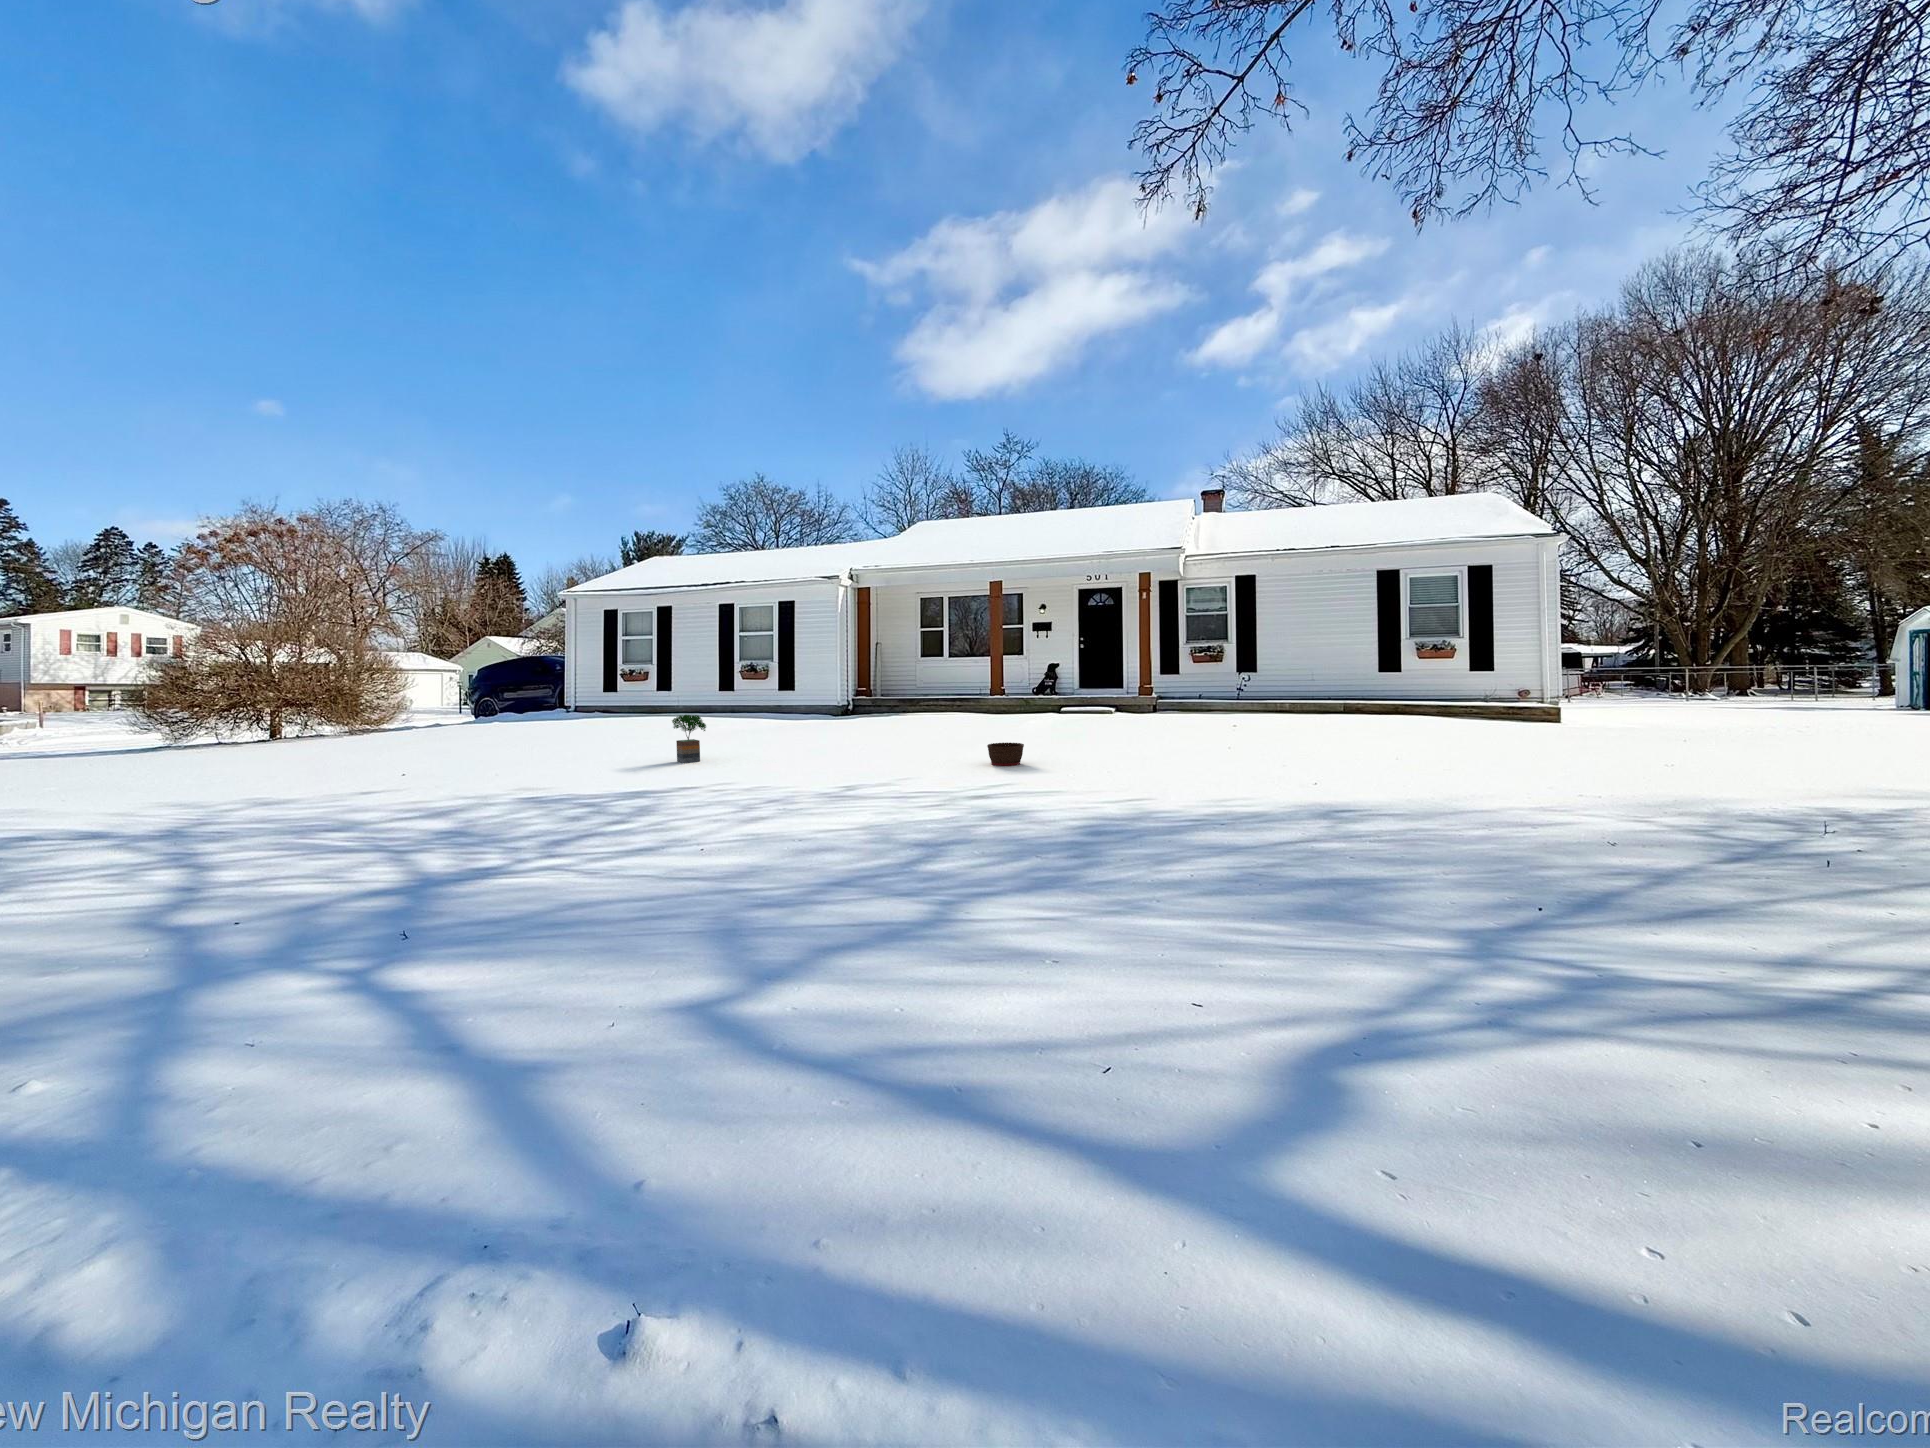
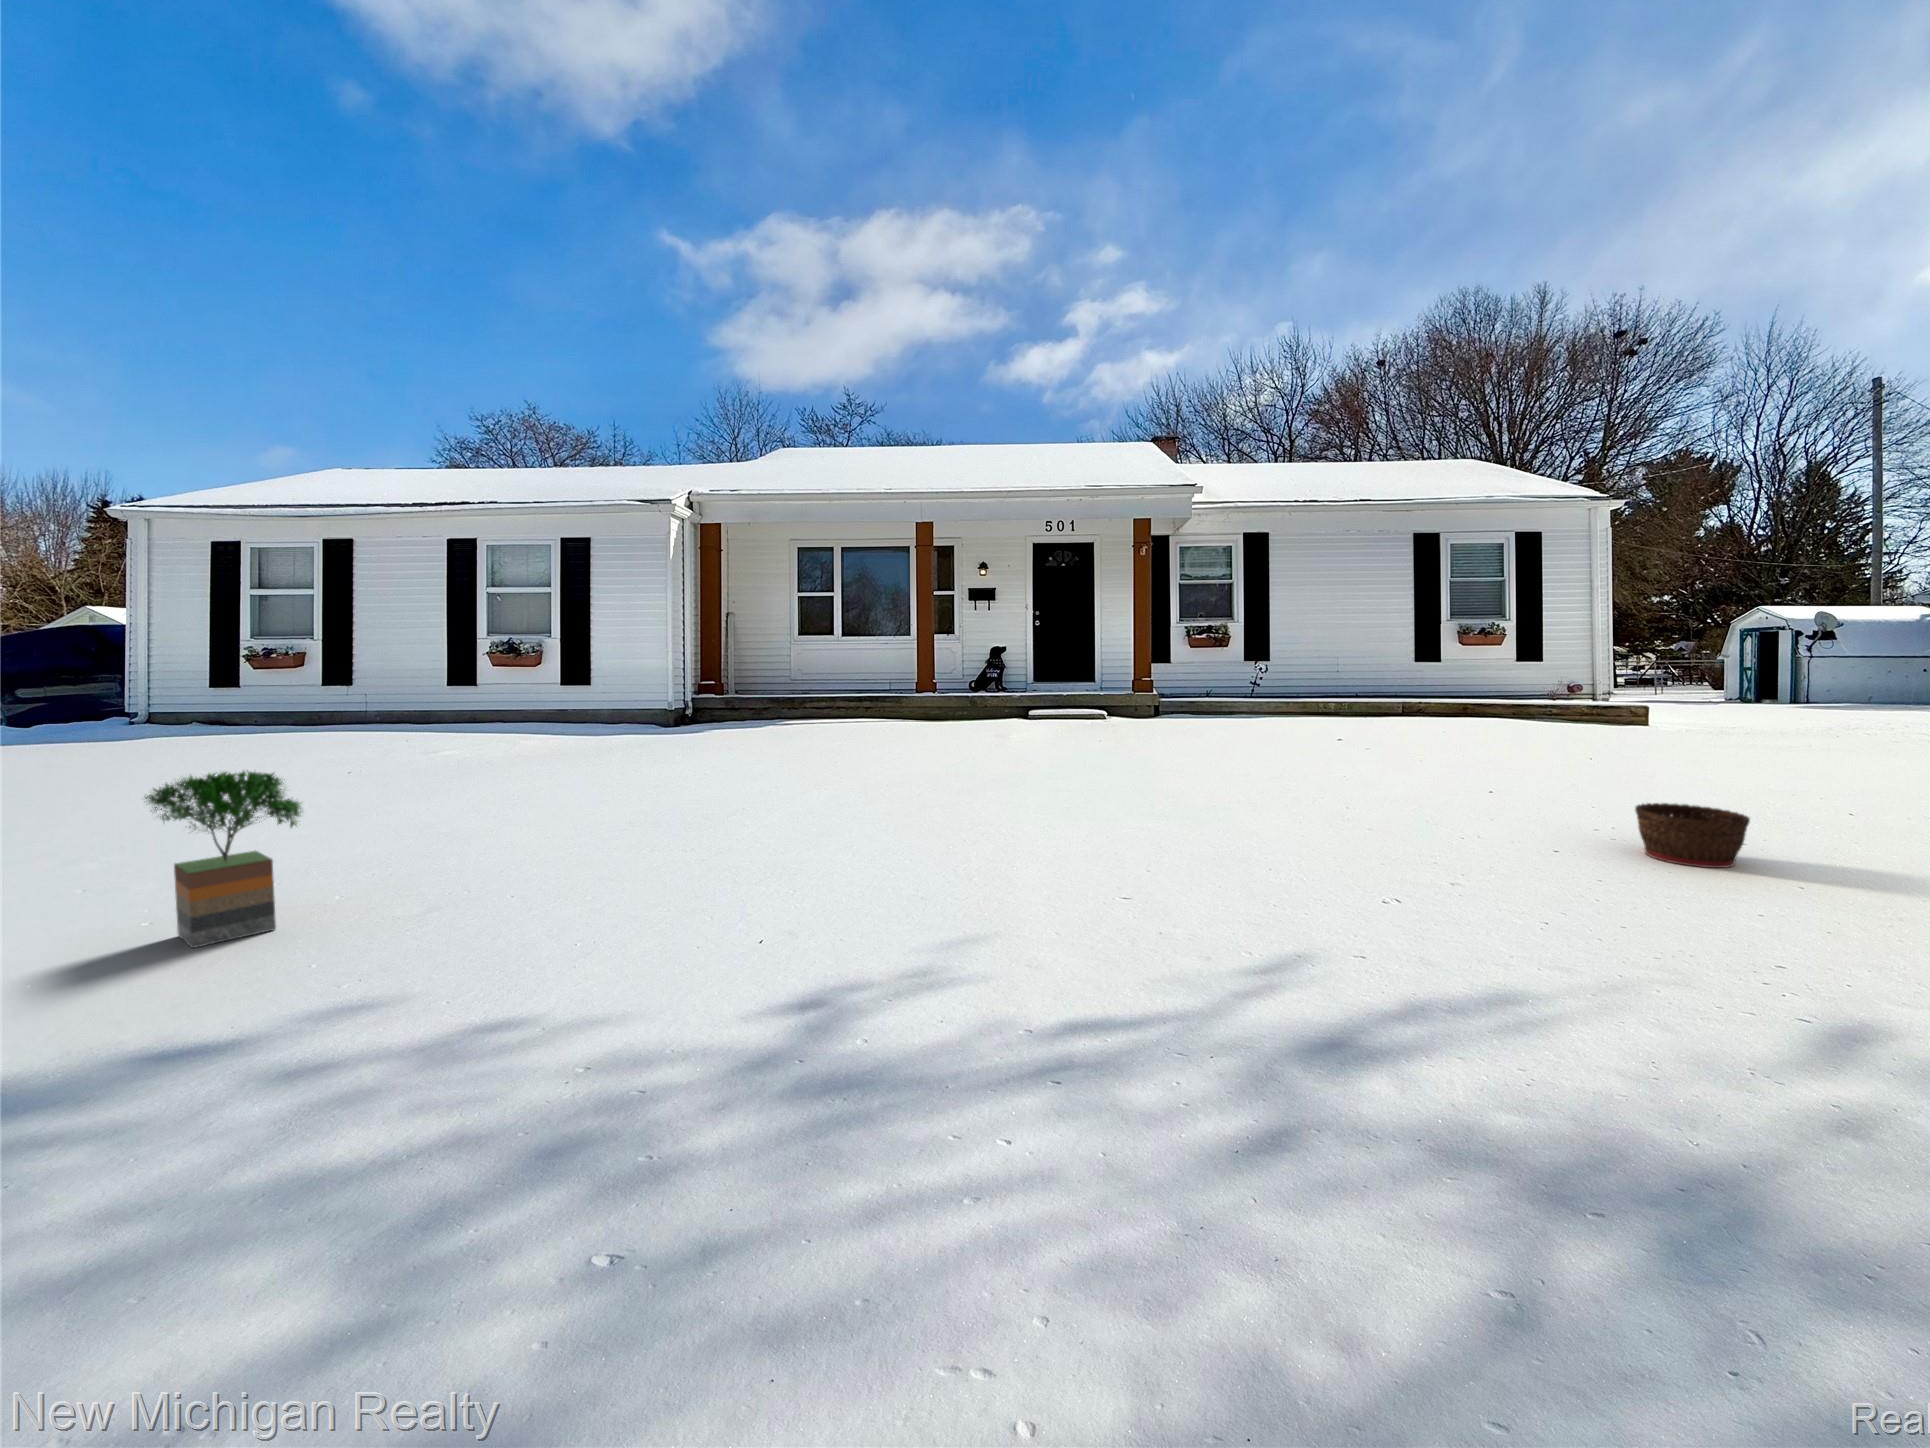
basket: present [987,743,1024,766] -> present [1635,803,1750,868]

